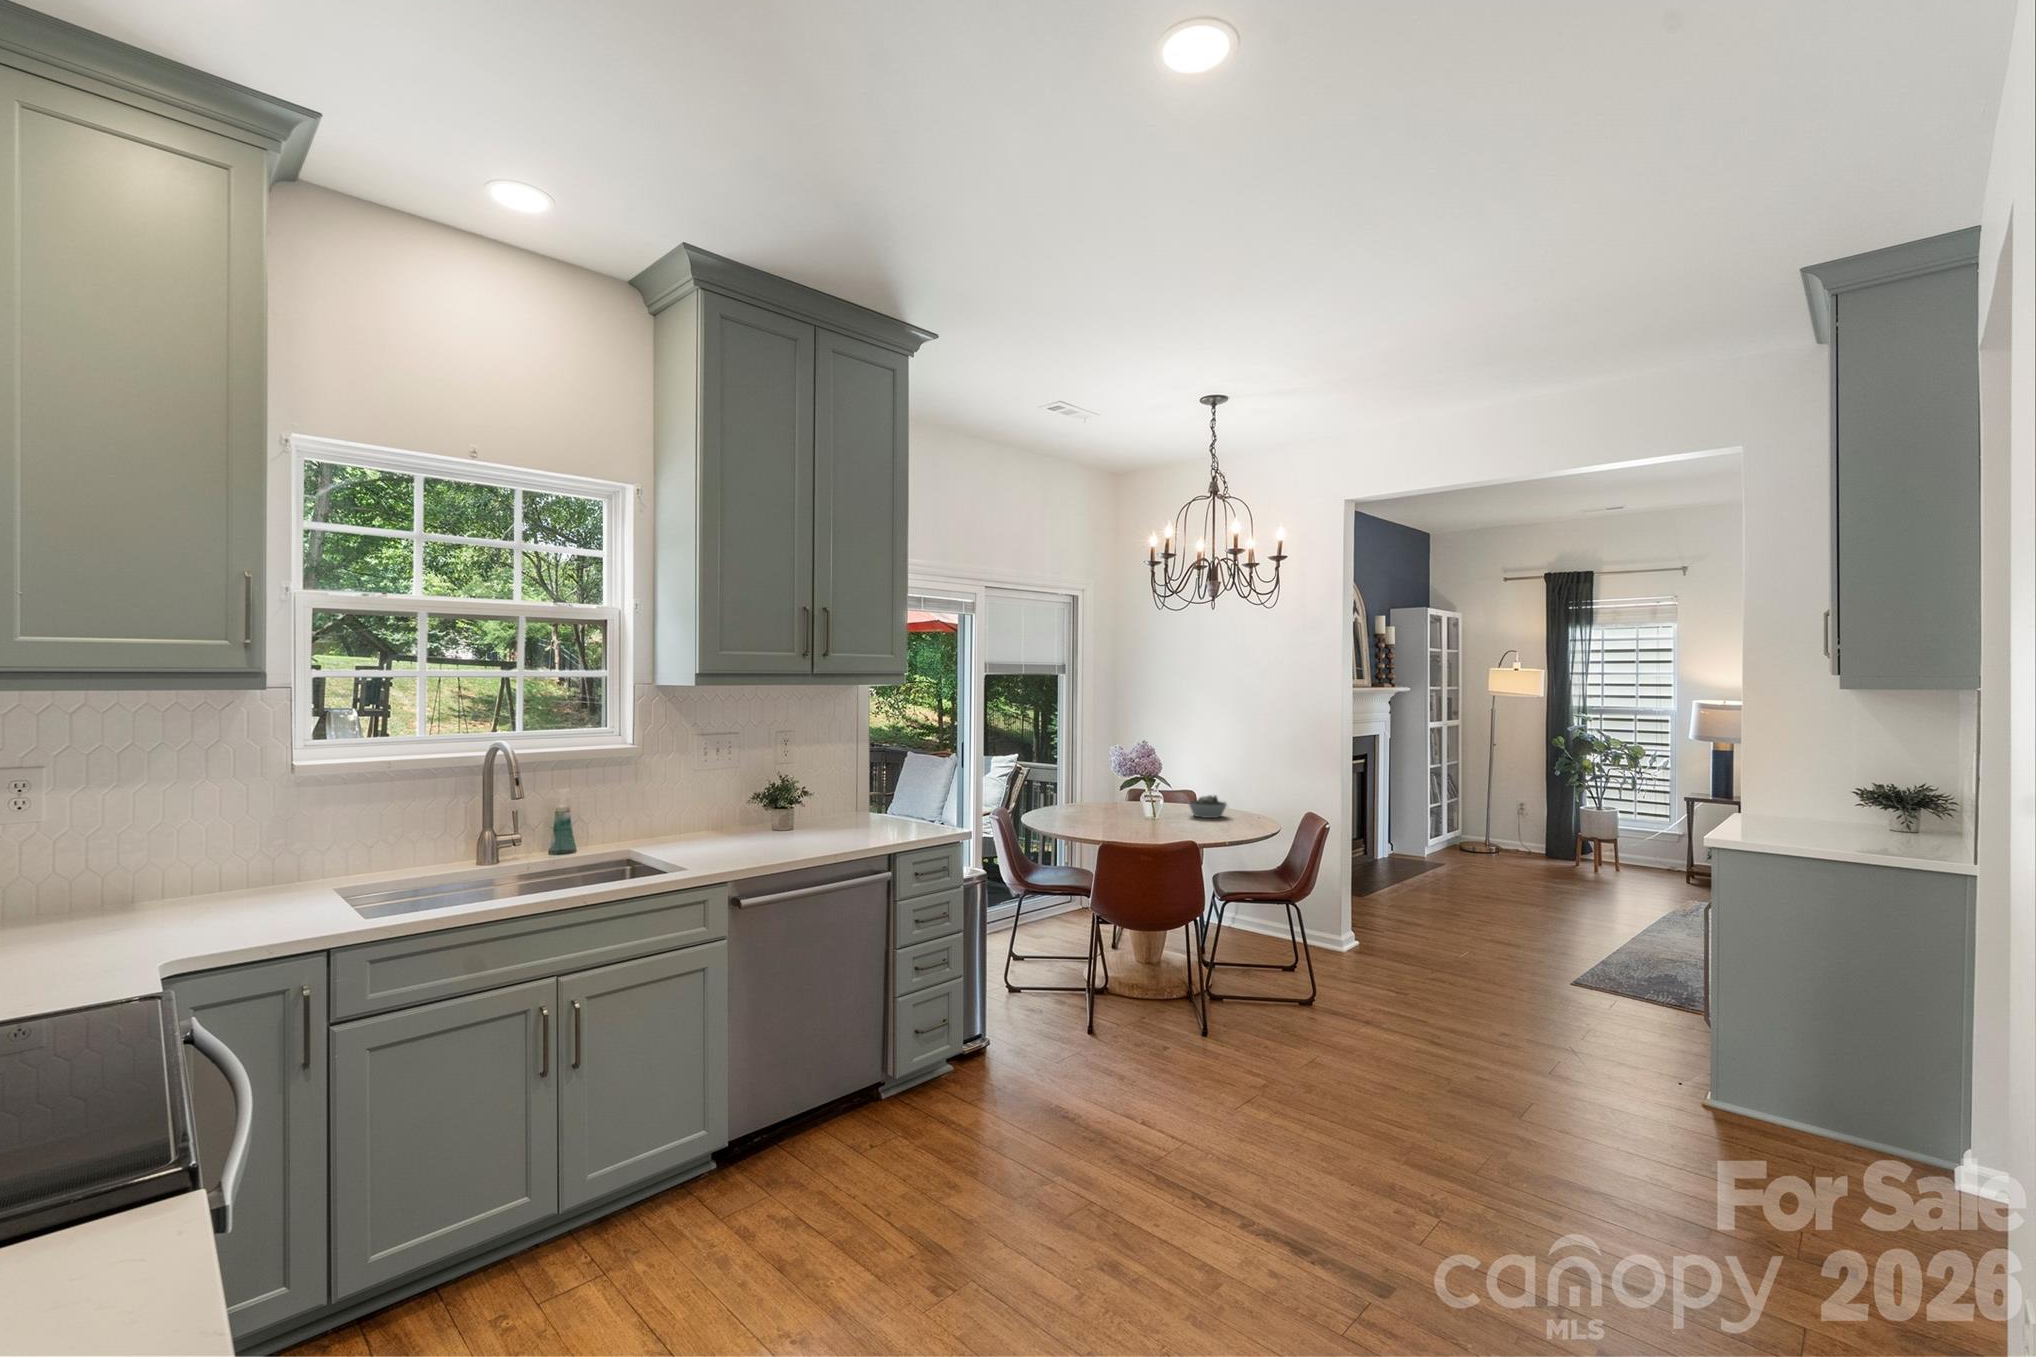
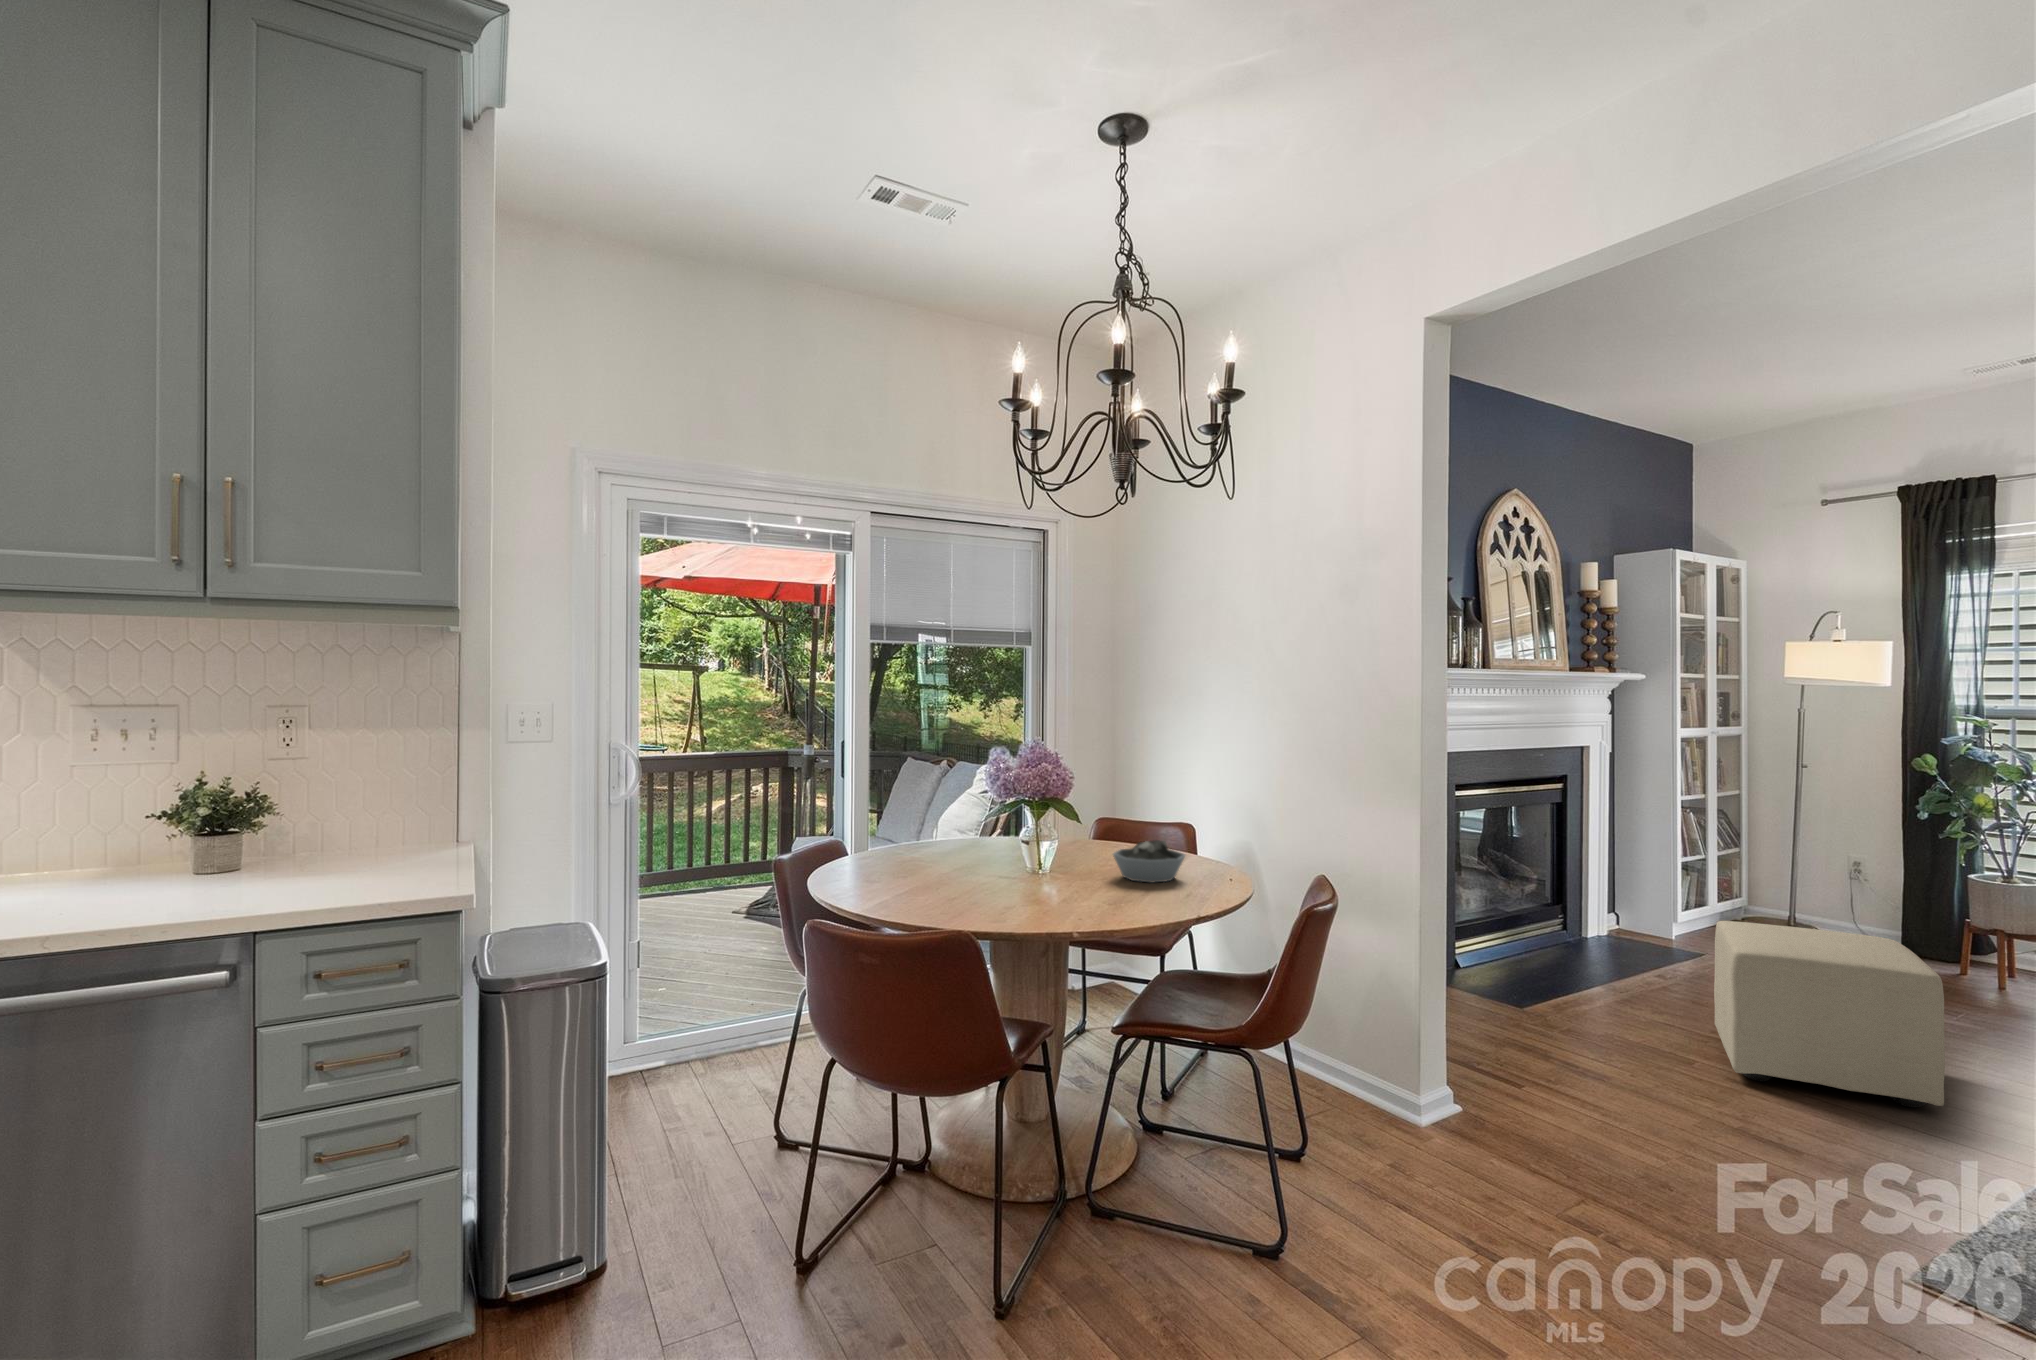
ottoman: none [1459,836,1569,923] -> present [1714,921,1945,1107]

